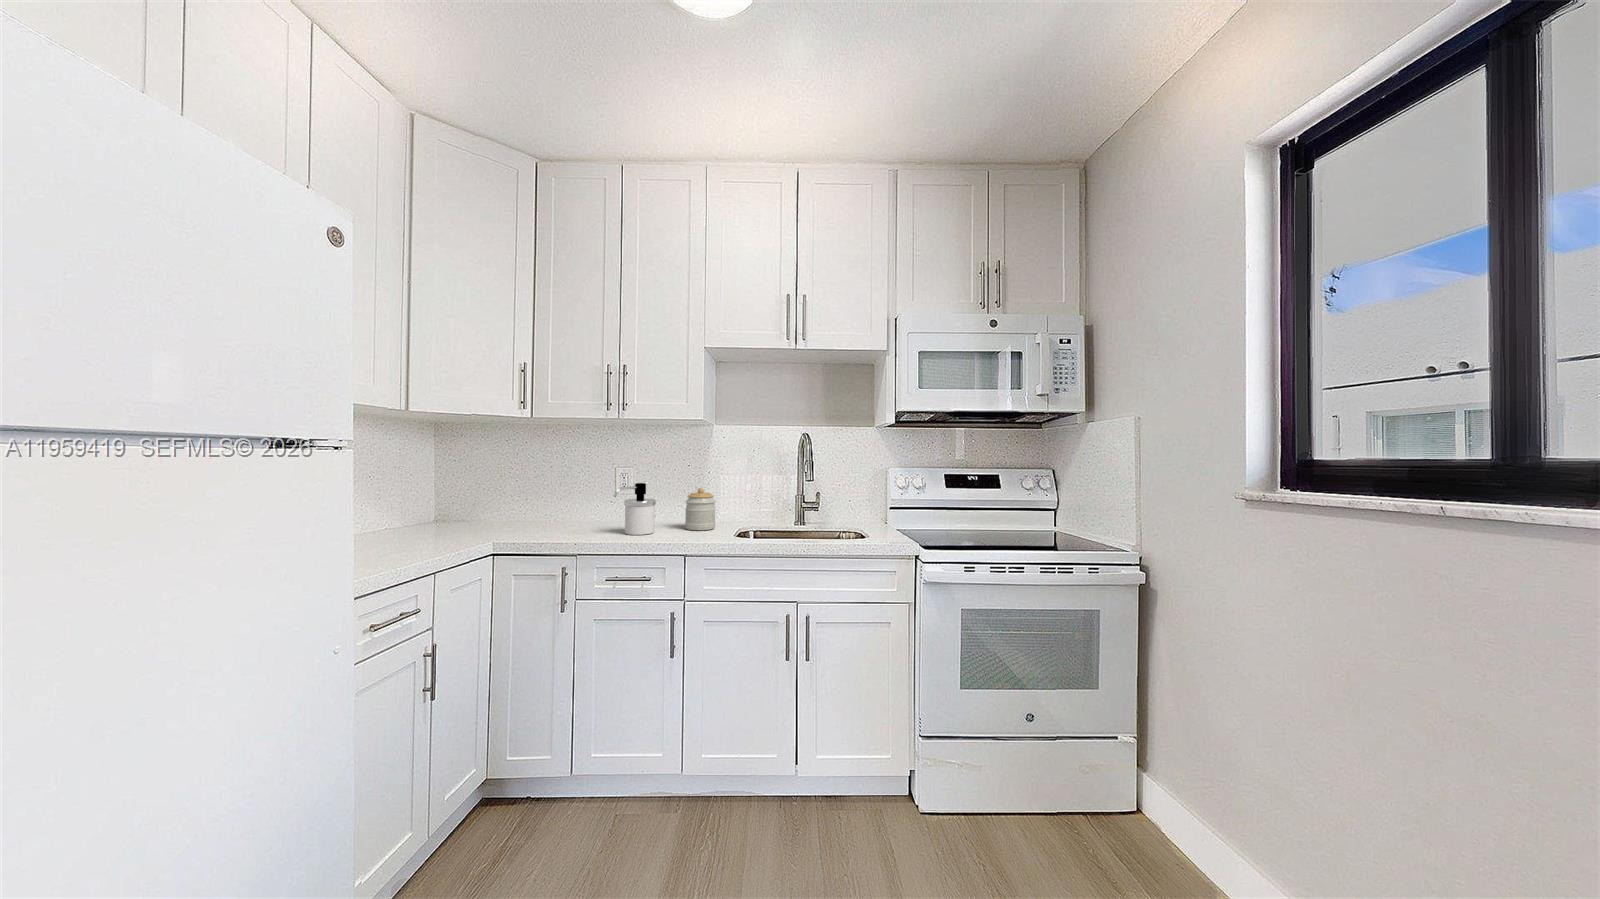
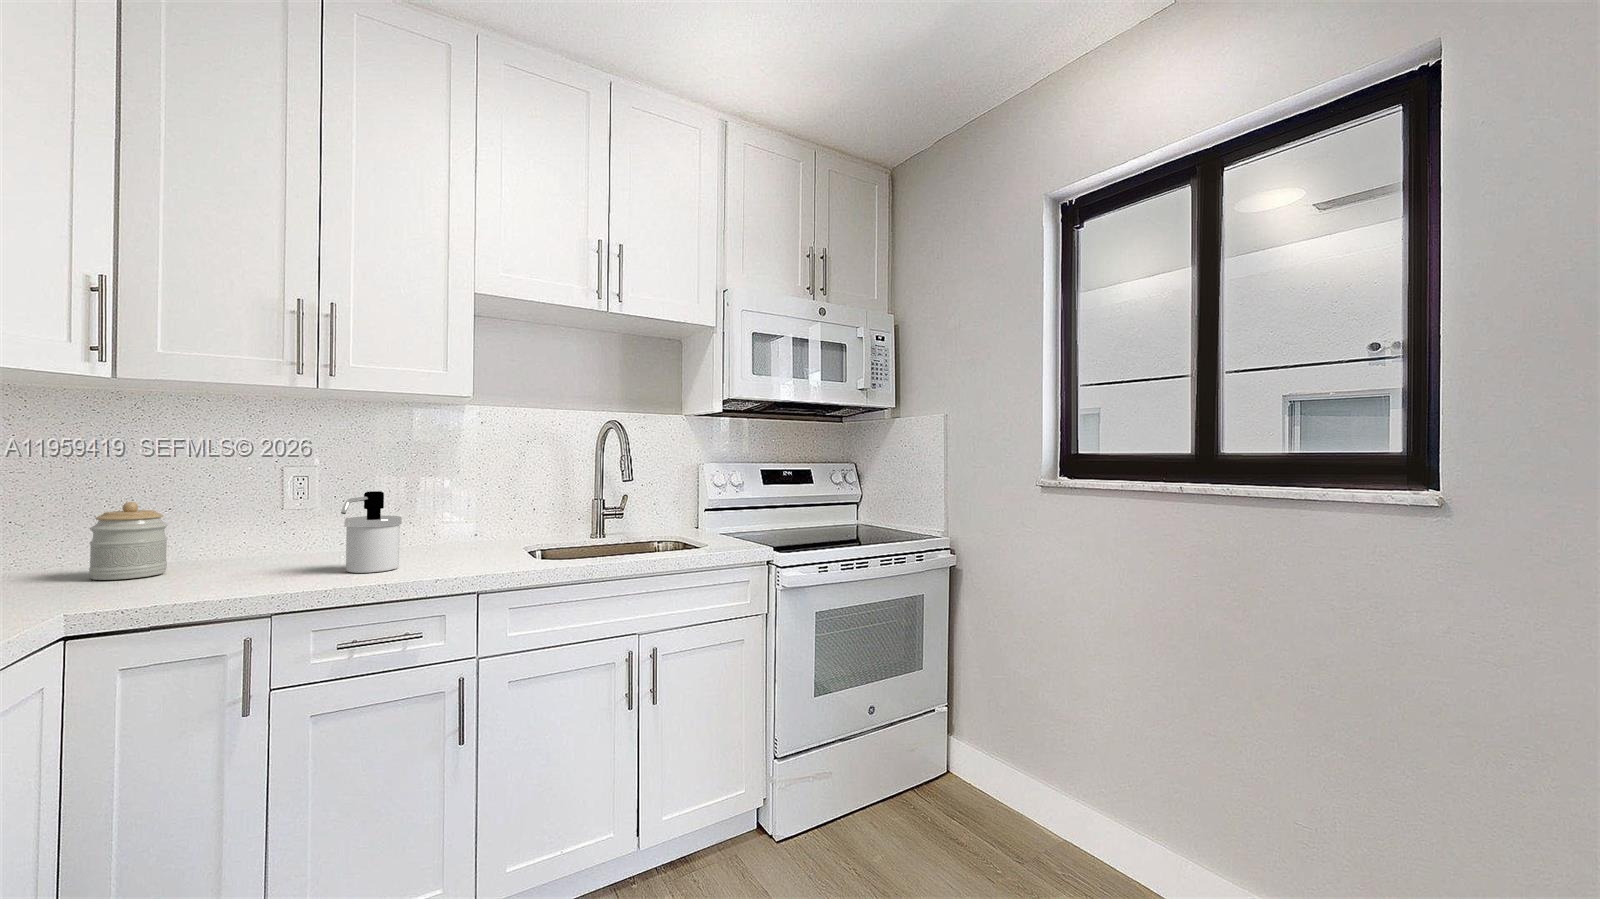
jar: present [685,488,716,530] -> present [89,502,168,580]

